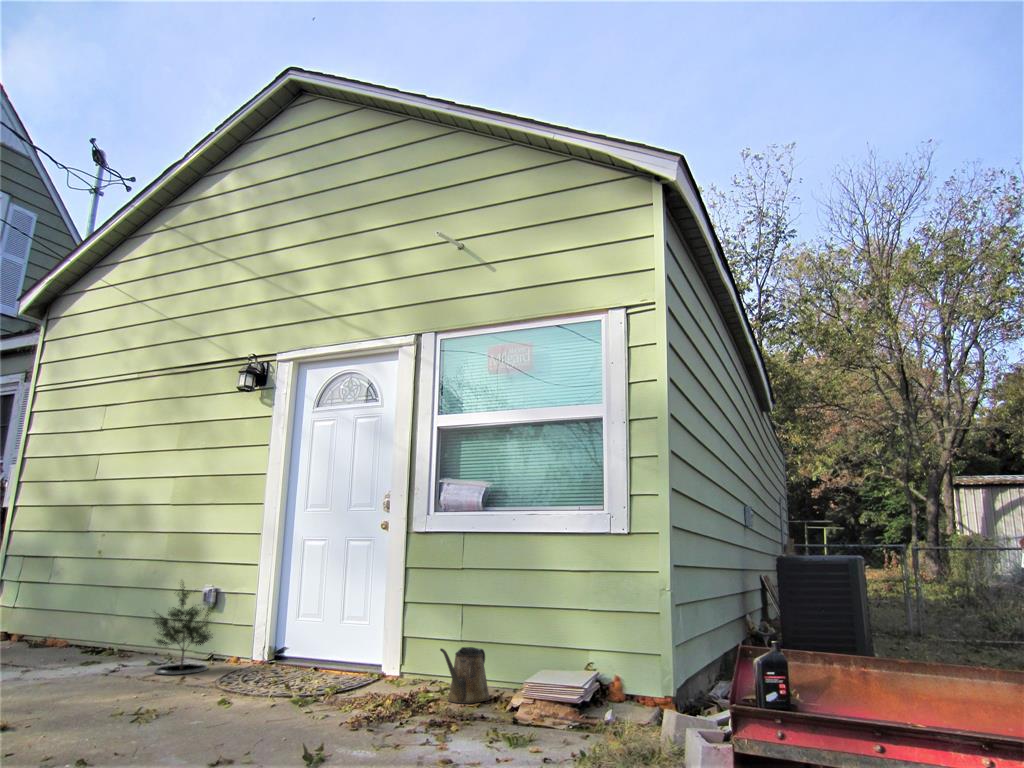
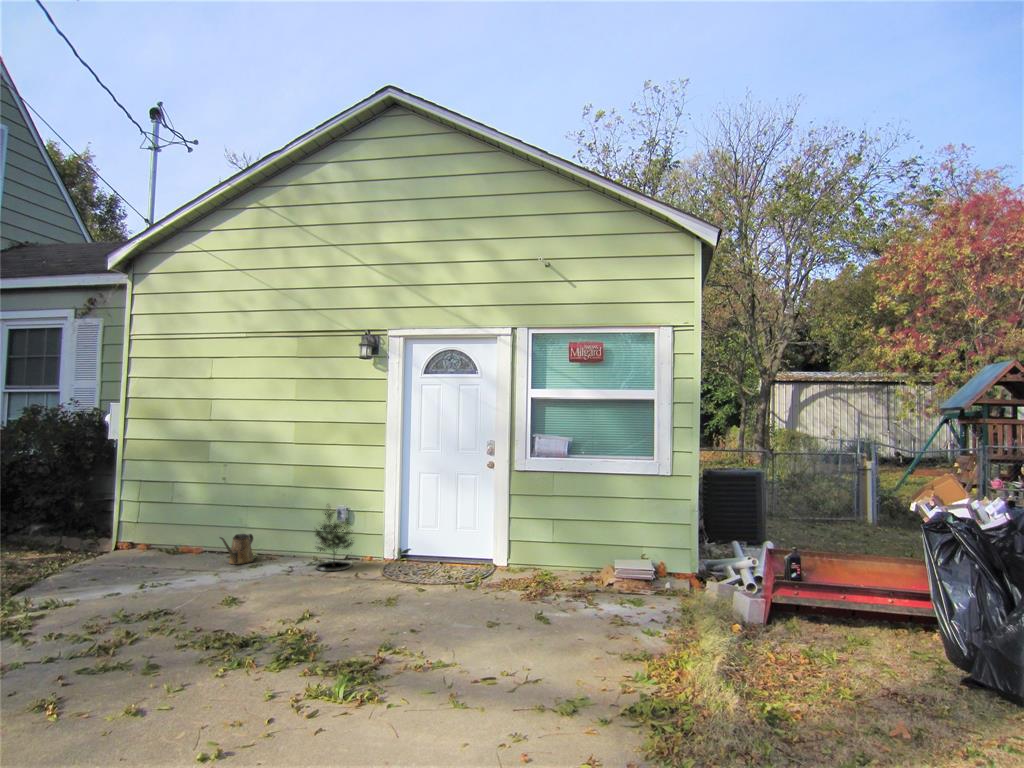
watering can: present [440,647,490,704] -> present [220,534,254,565]

